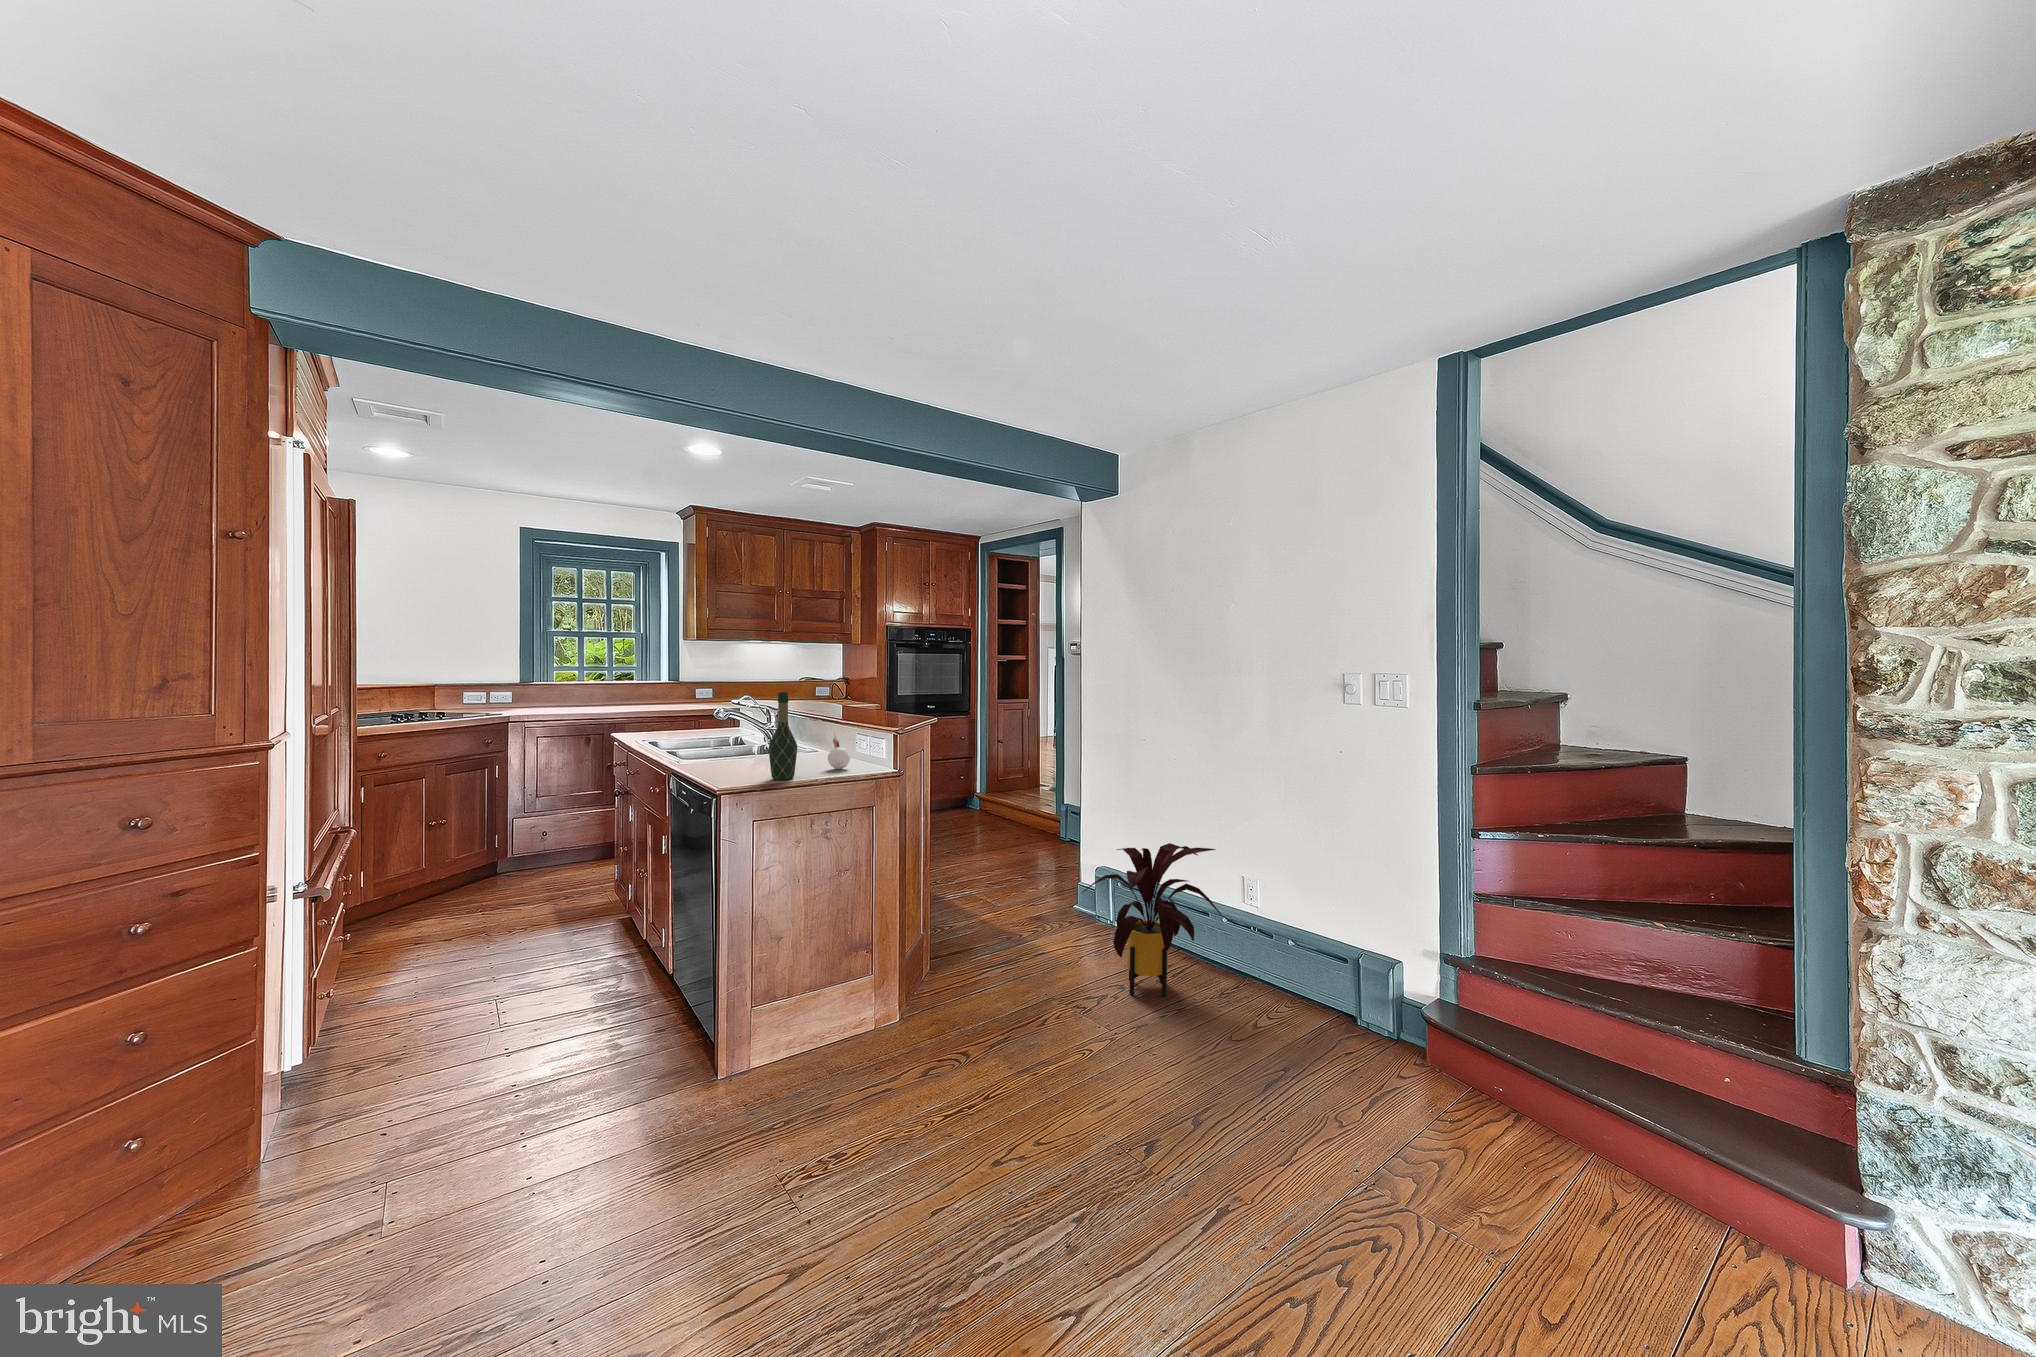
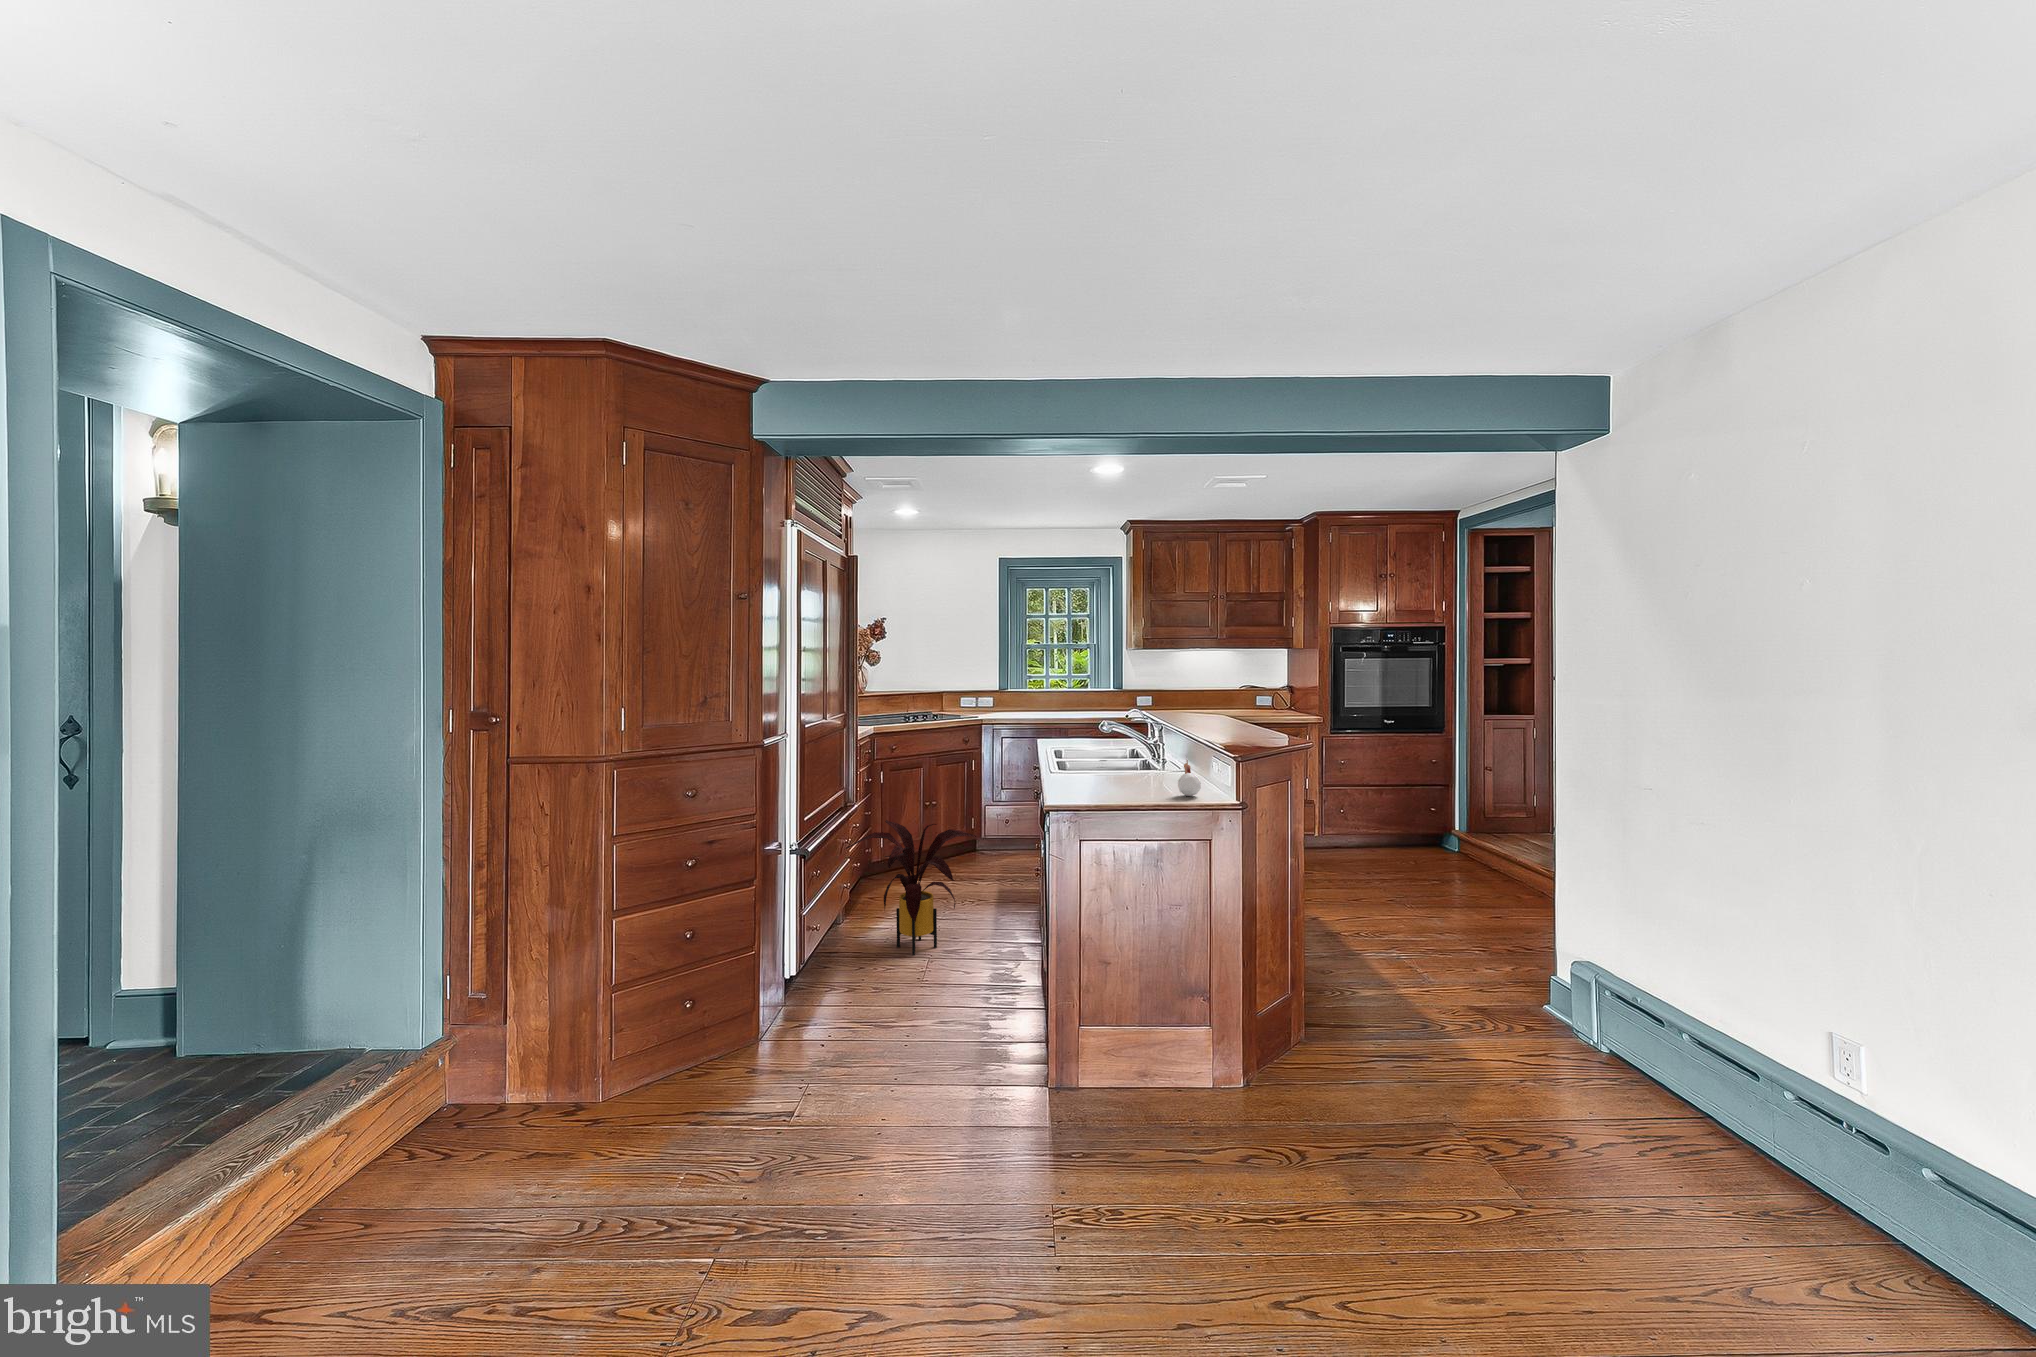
wine bottle: present [769,692,797,780] -> none [1110,715,1138,803]
house plant: present [1082,843,1222,997] -> present [846,820,976,955]

